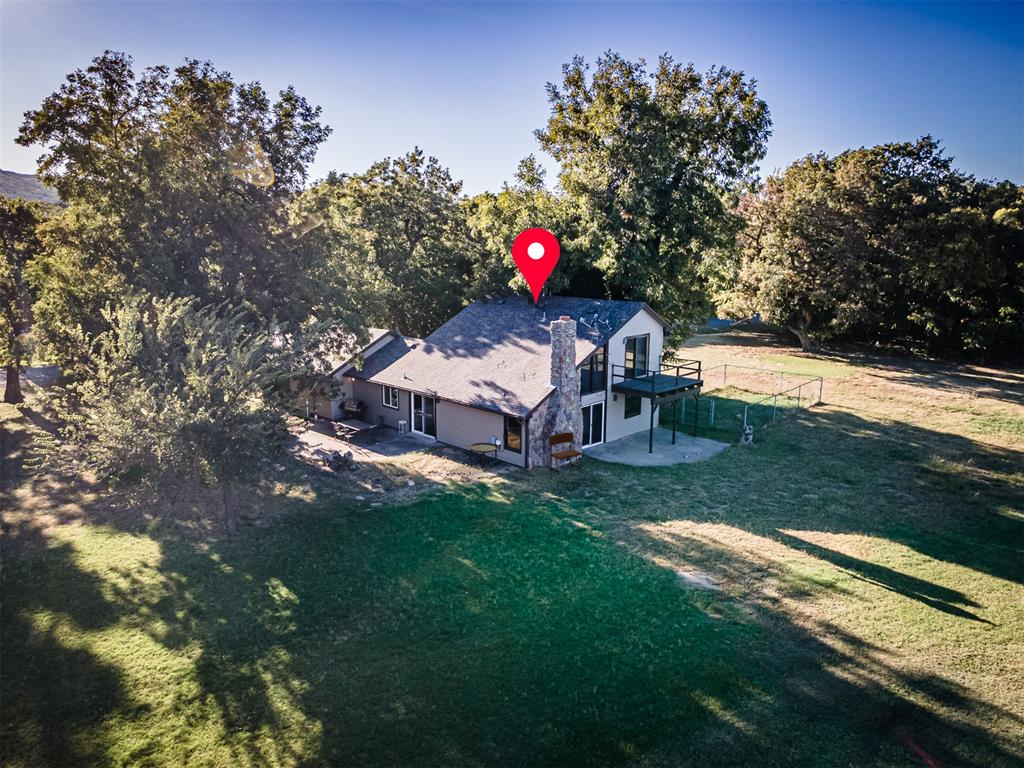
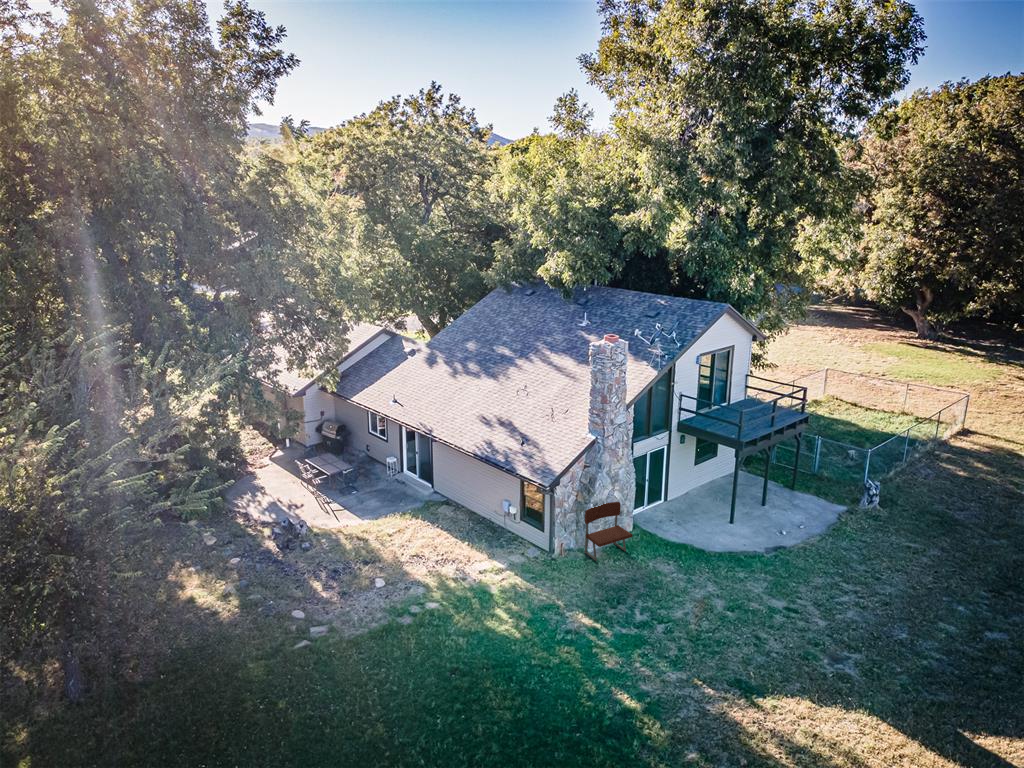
round table: present [469,443,498,467] -> none [471,508,512,549]

